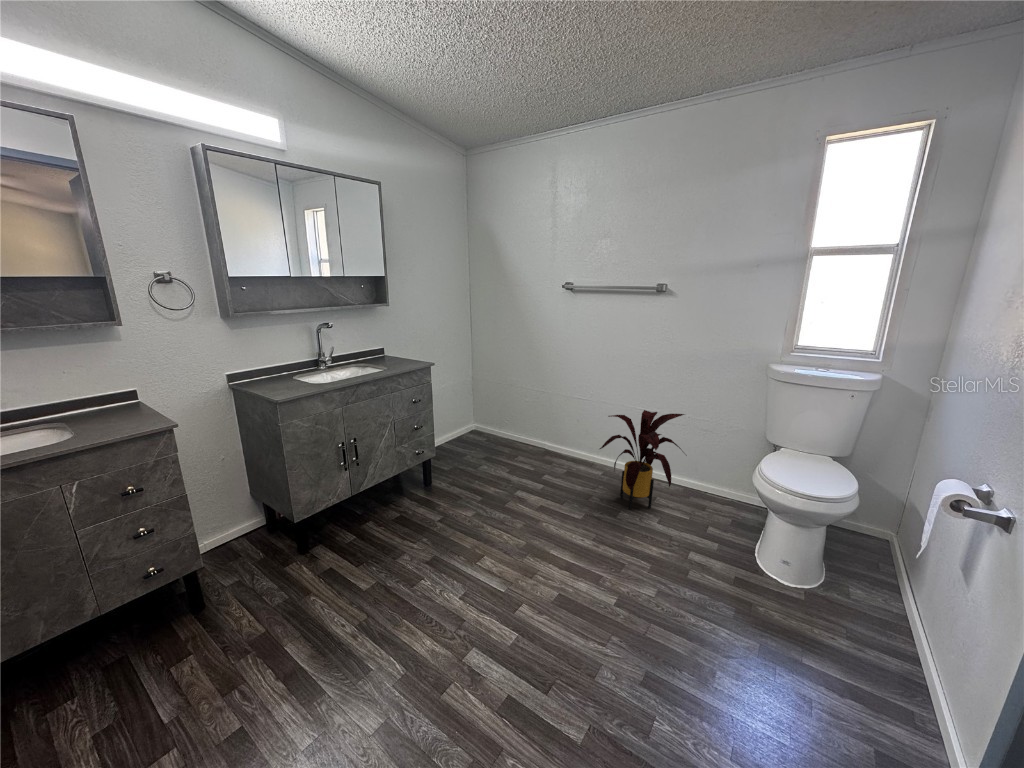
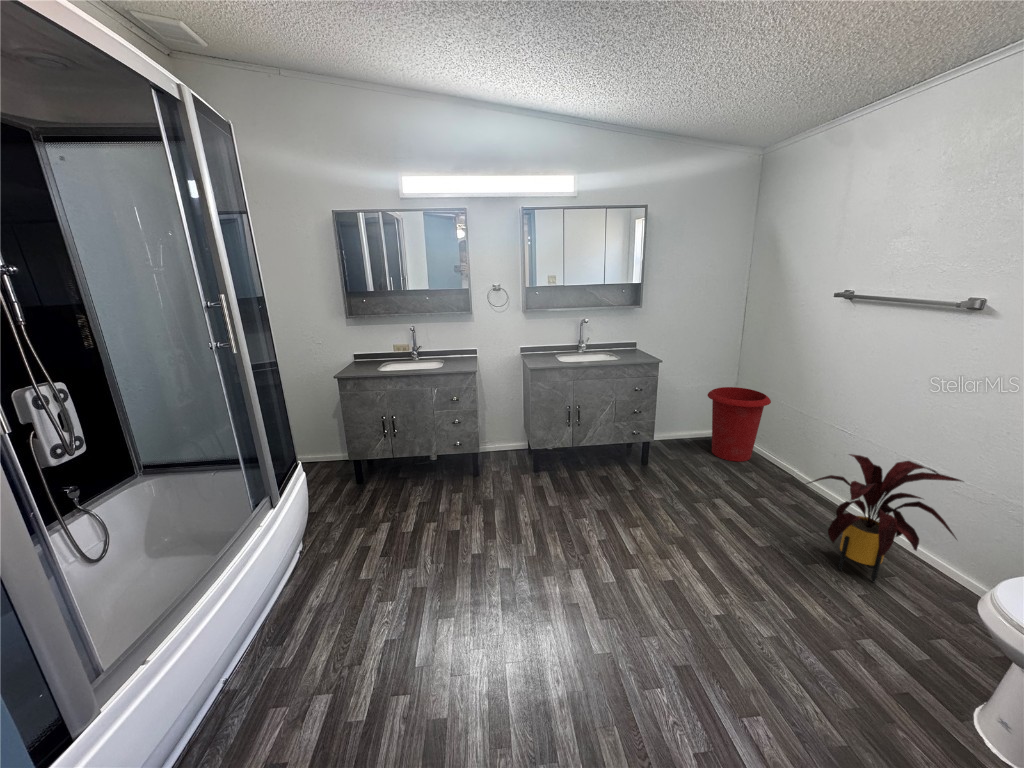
waste bin: none [459,382,512,452] -> present [708,387,771,462]

